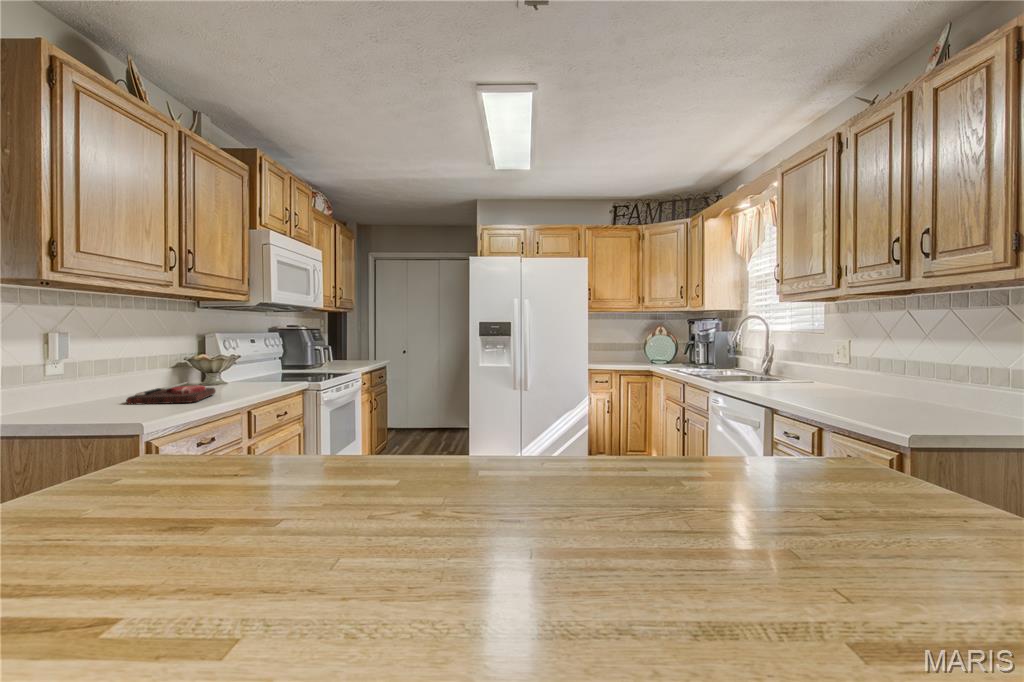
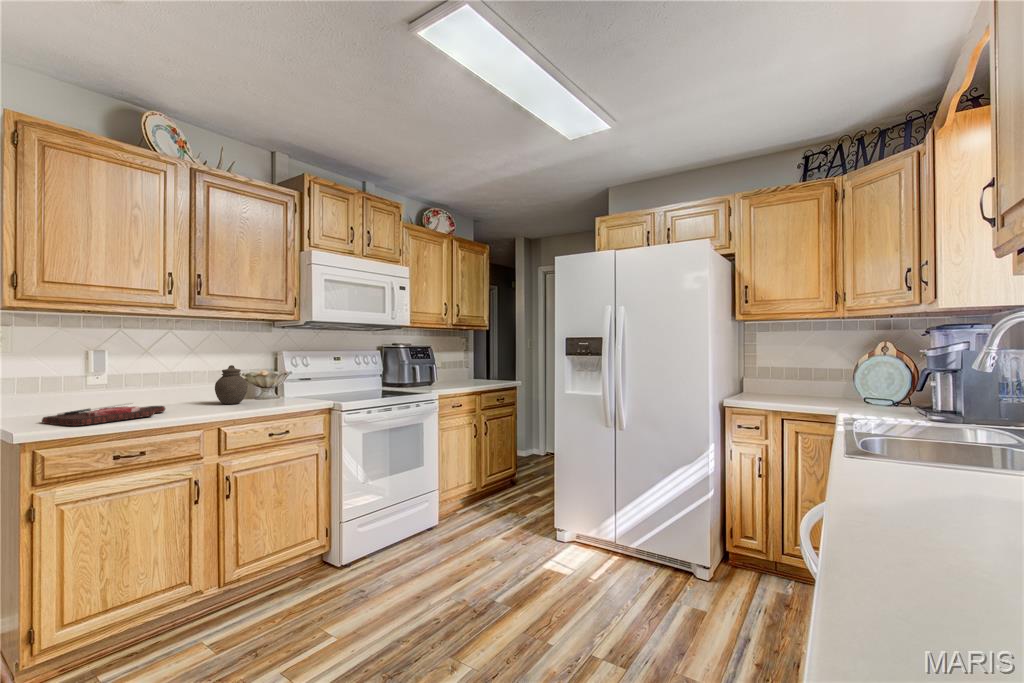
jar: none [202,345,236,385] -> present [215,365,248,404]

